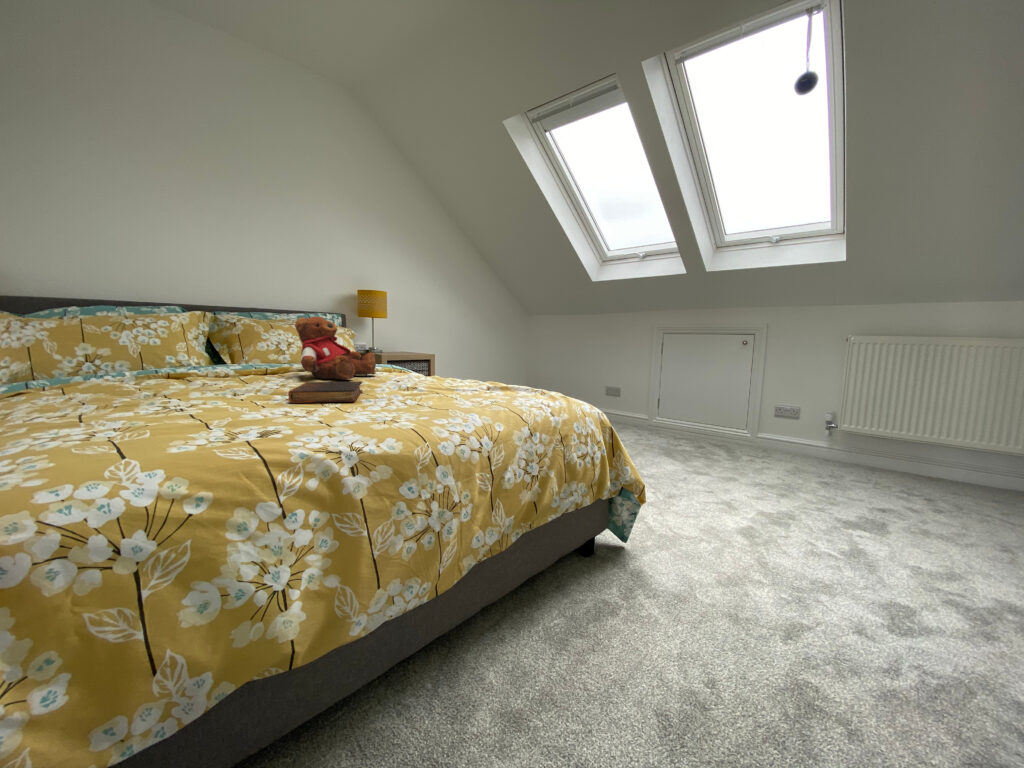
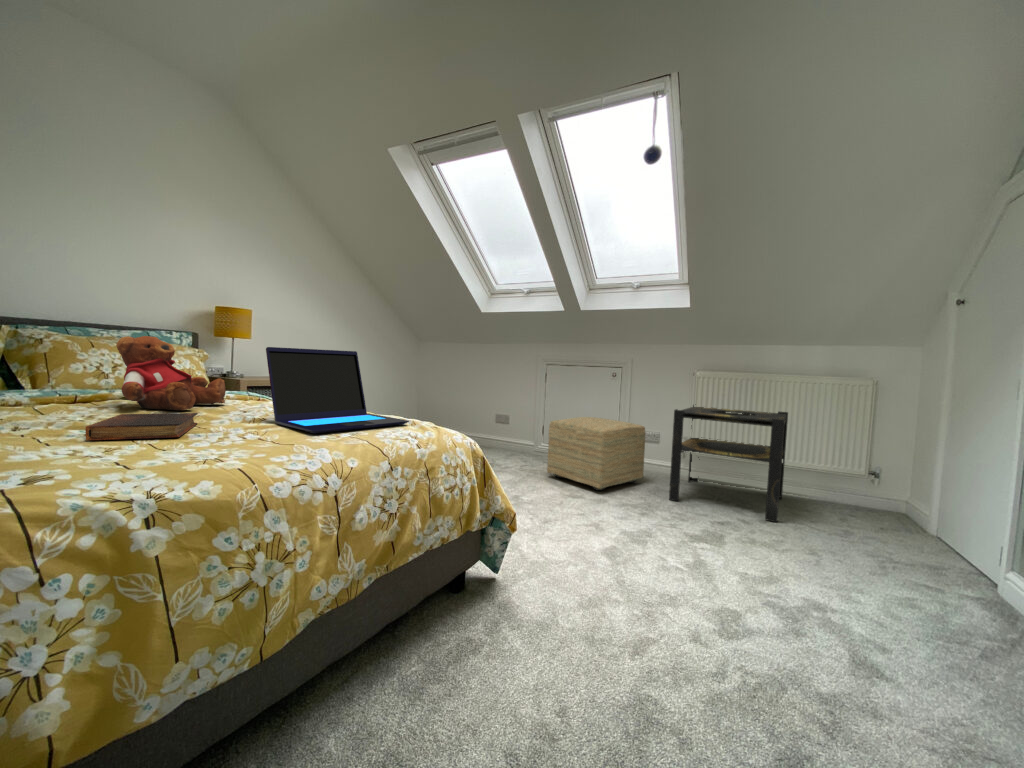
laptop: none [413,322,541,400] -> present [266,347,409,434]
side table: none [806,376,969,513] -> present [669,405,788,522]
ottoman: none [662,390,776,467] -> present [547,417,645,491]

